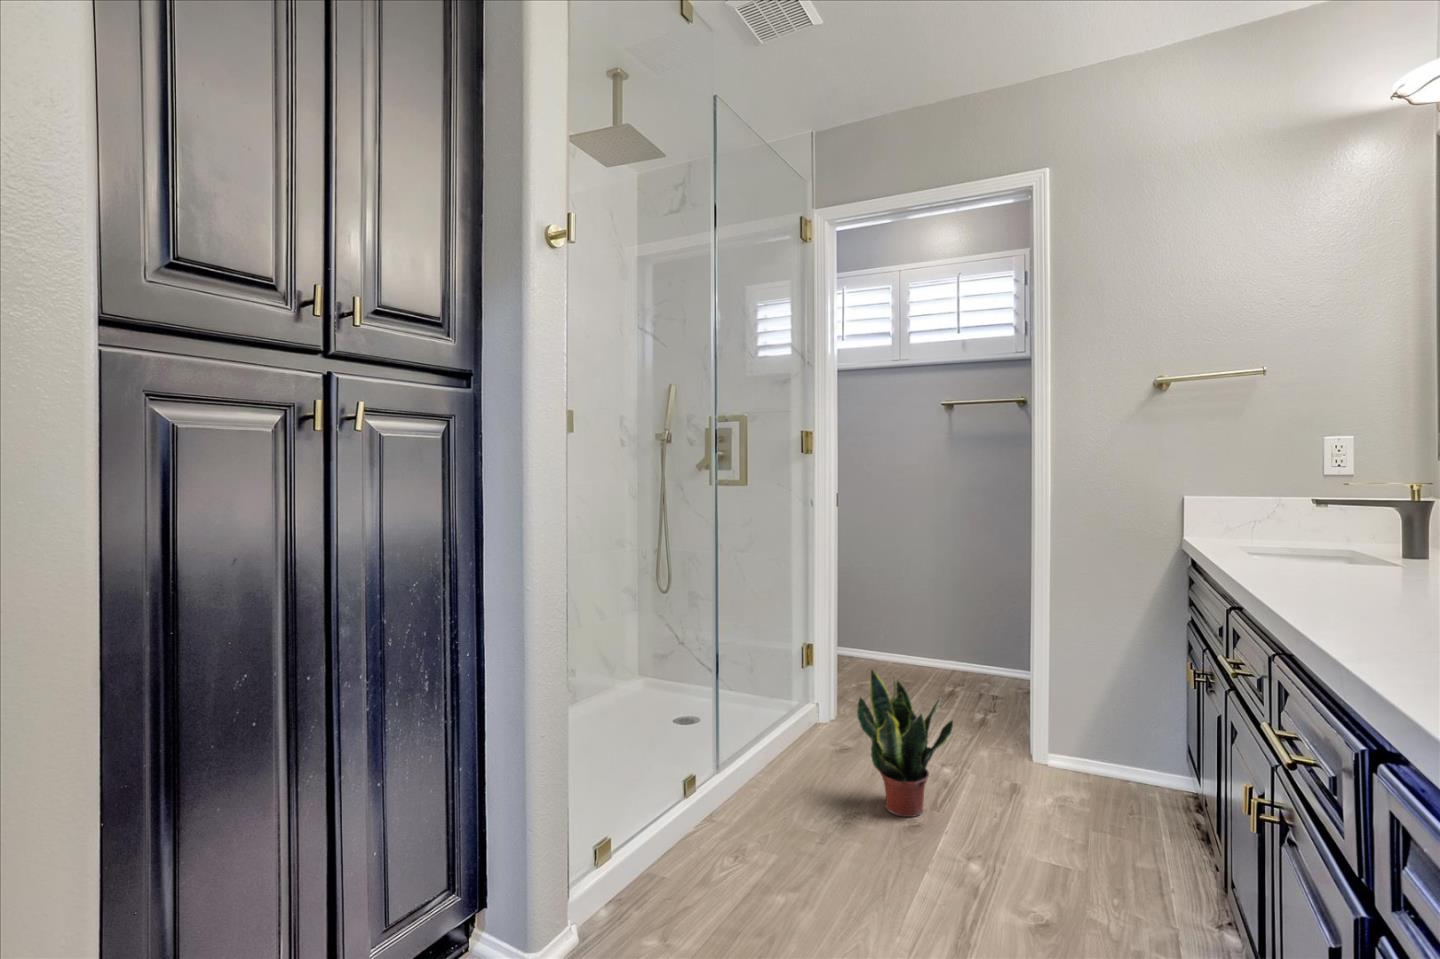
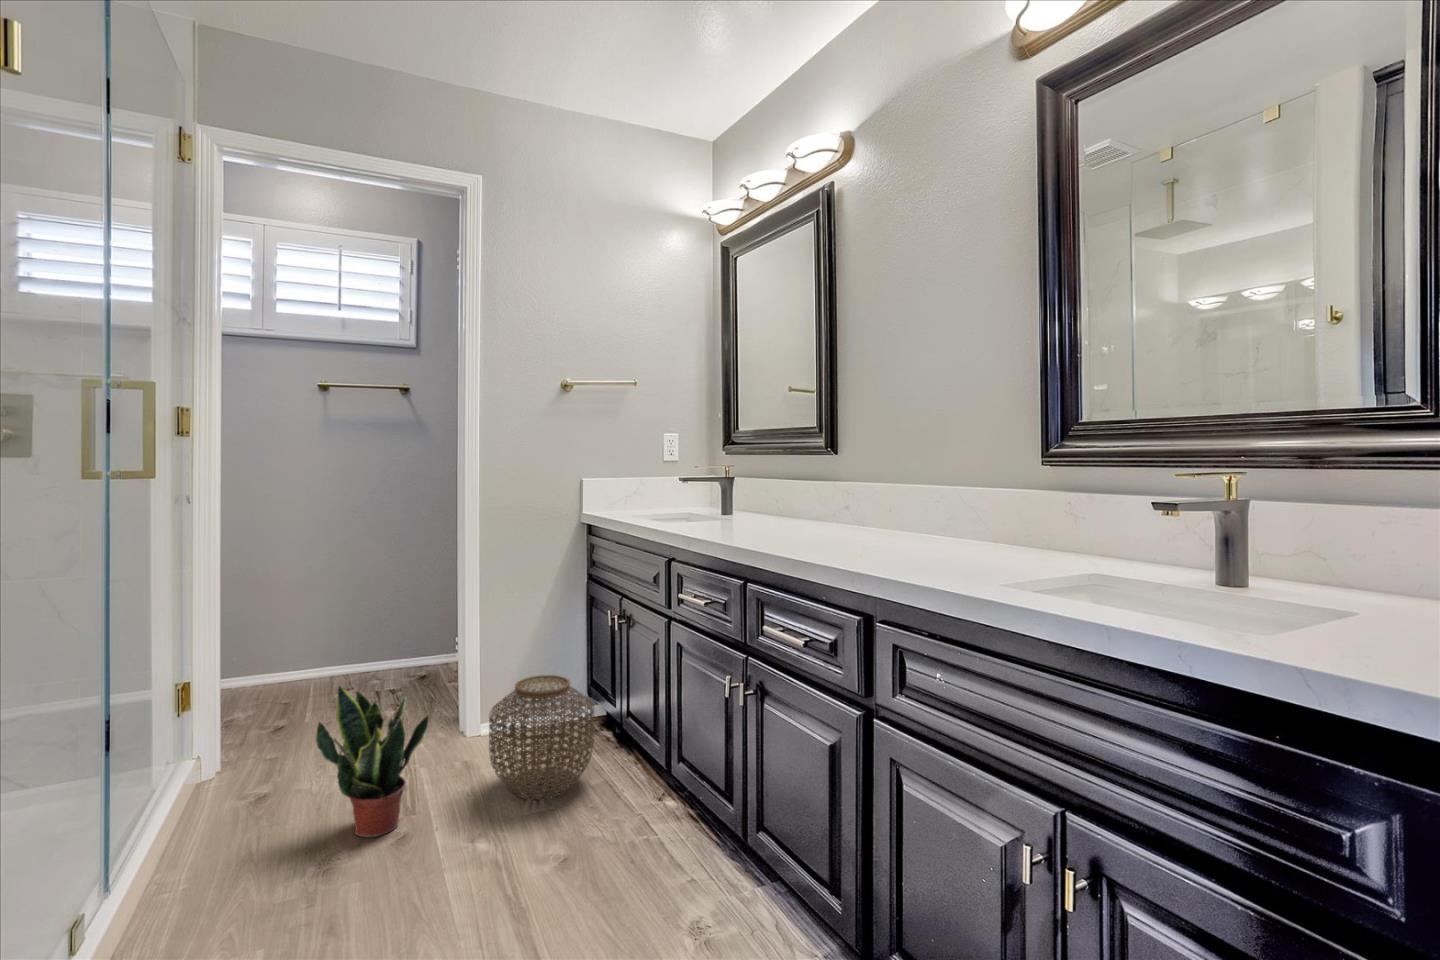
woven basket: none [1014,712,1143,856] -> present [489,675,594,799]

